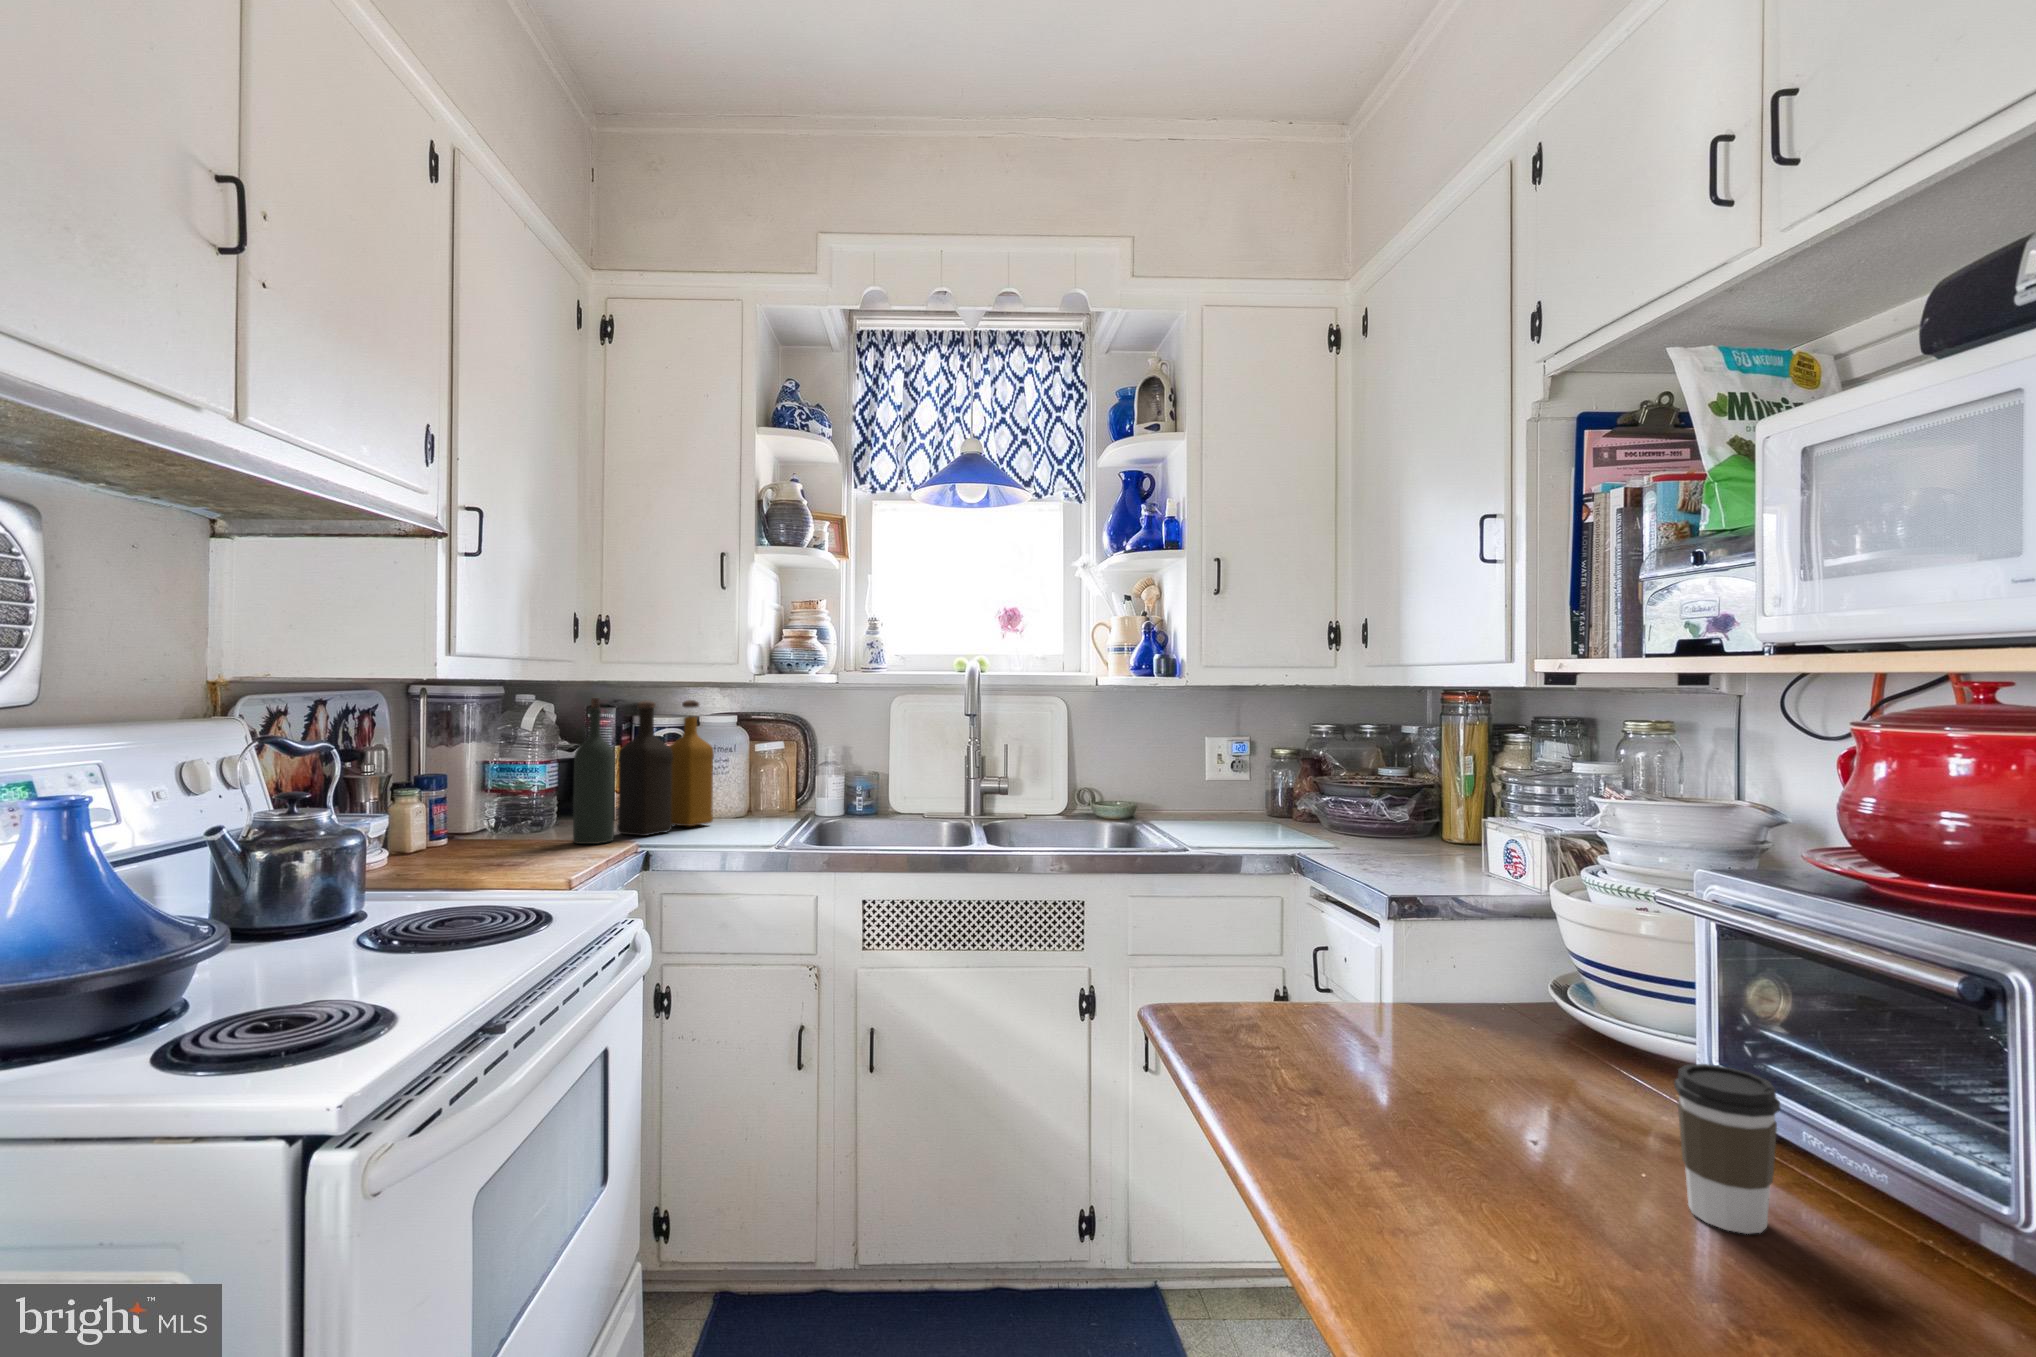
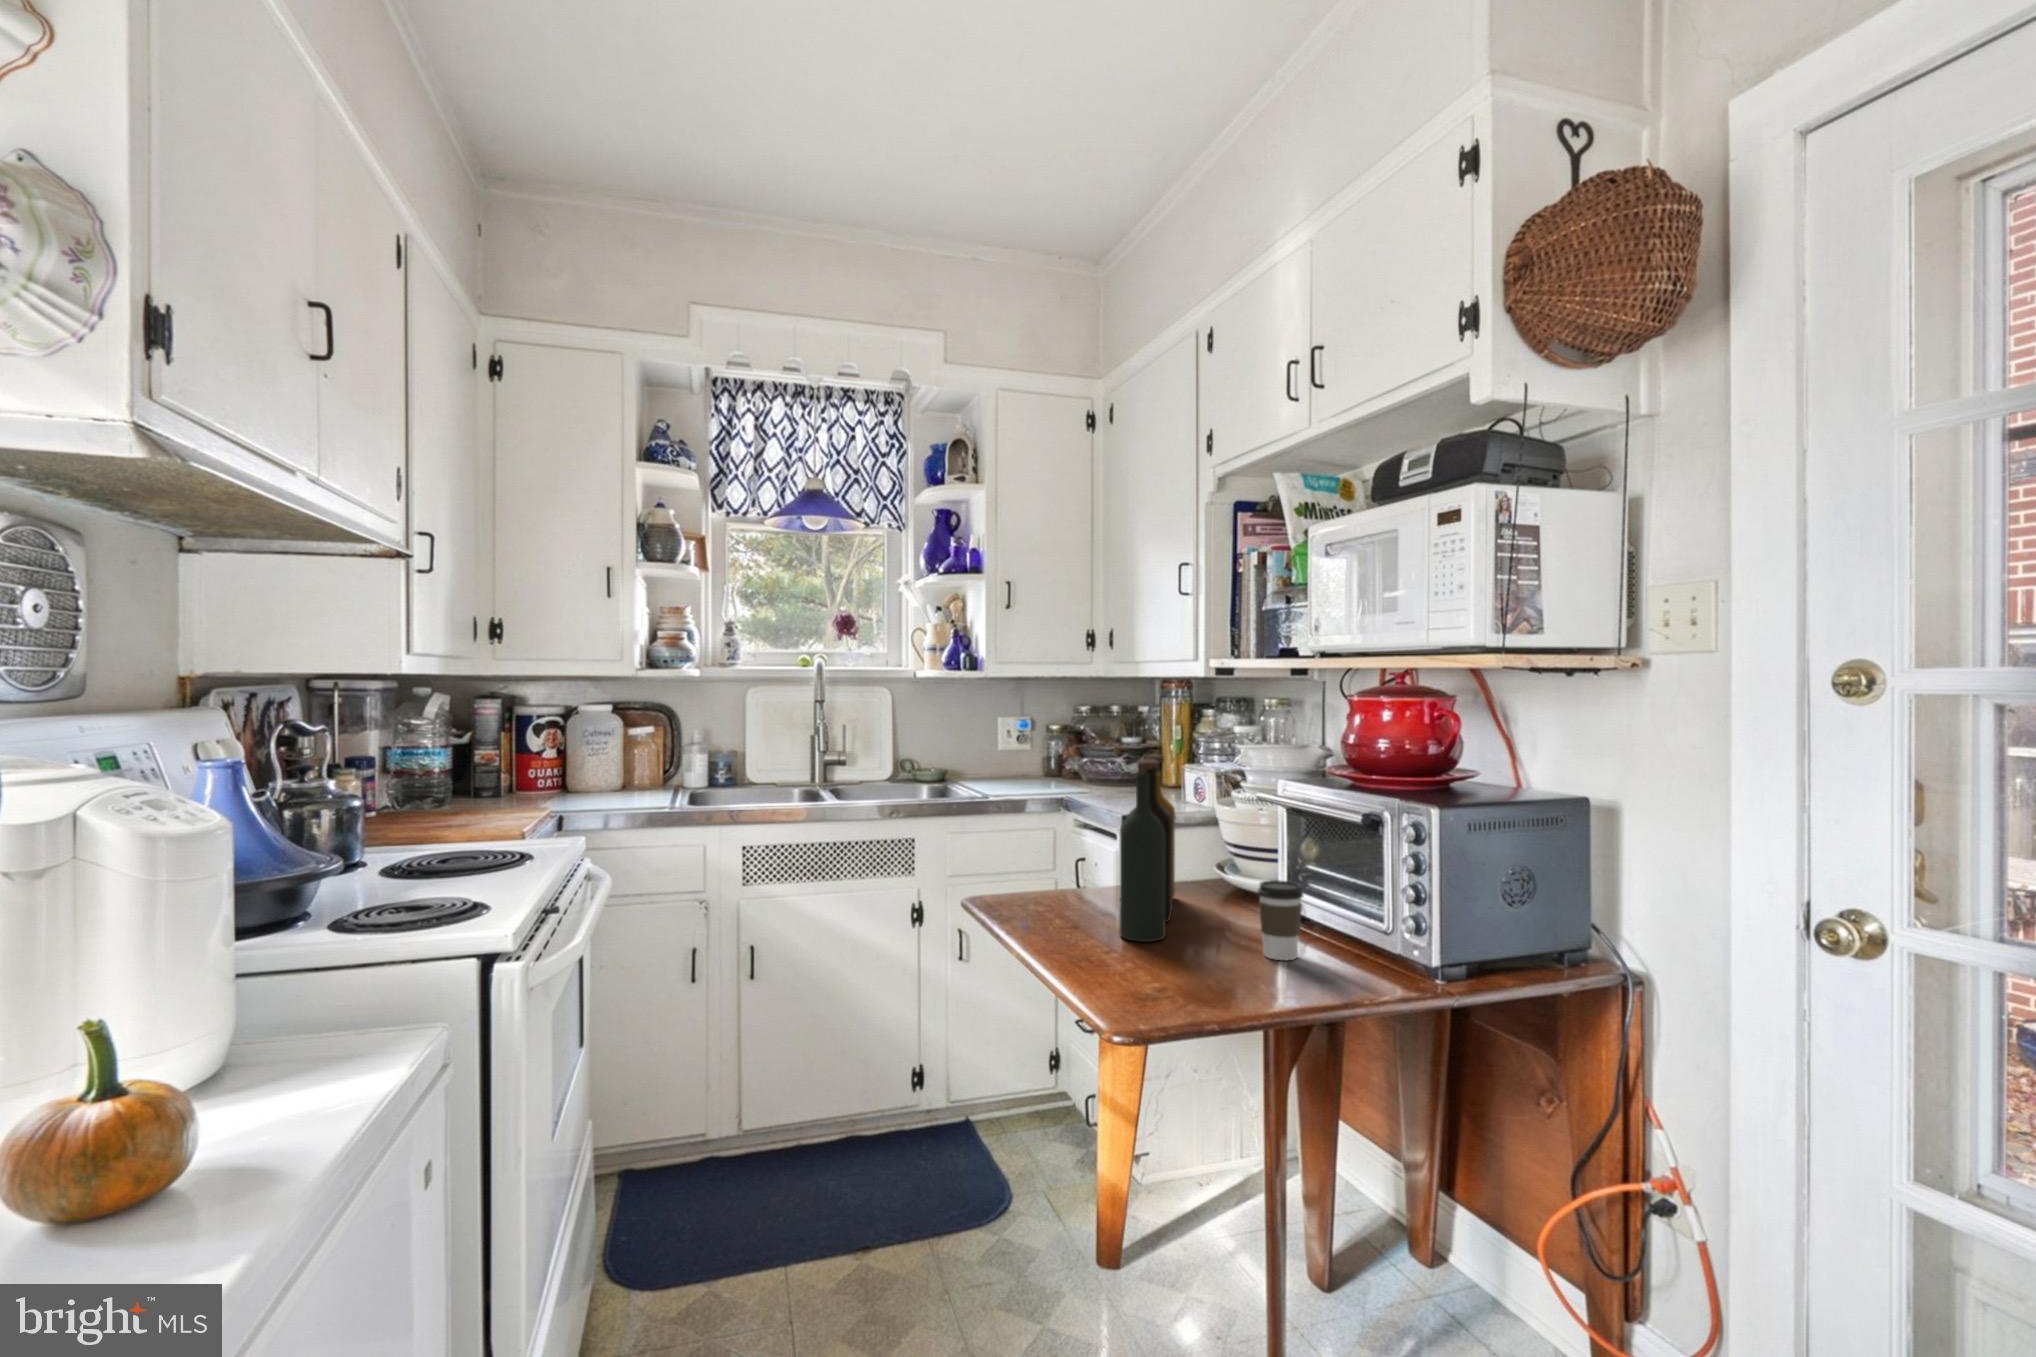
bottle: present [573,698,714,844] -> present [1119,753,1175,942]

